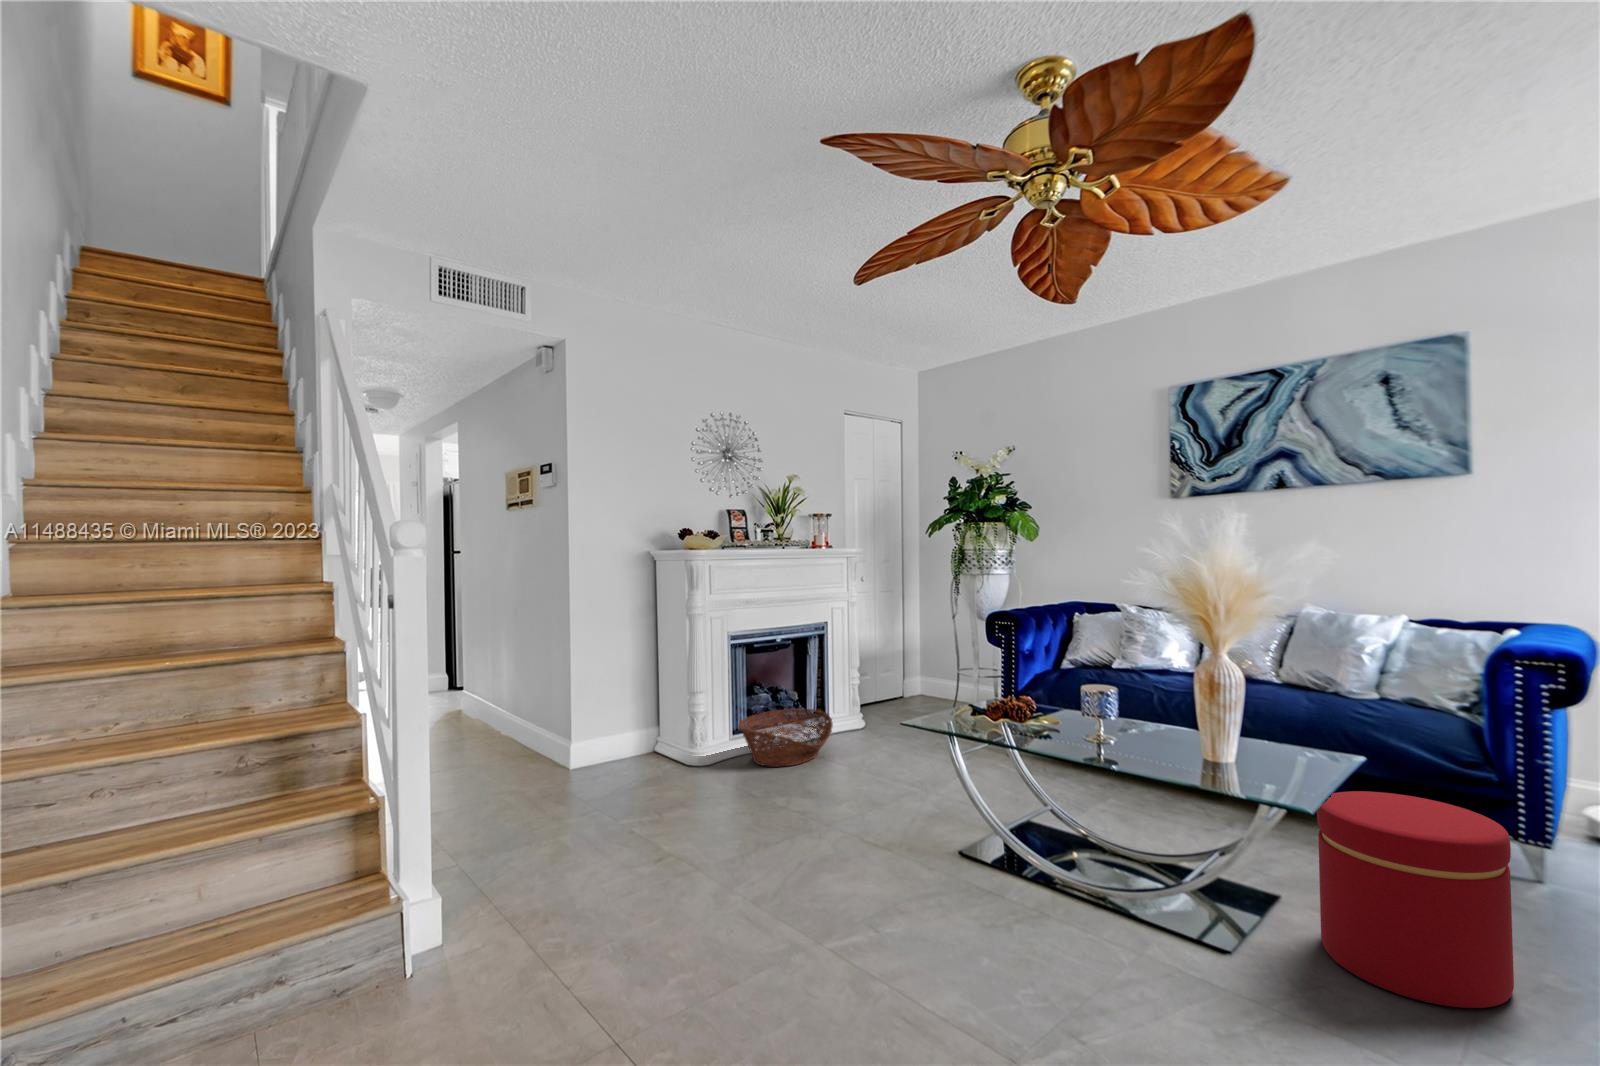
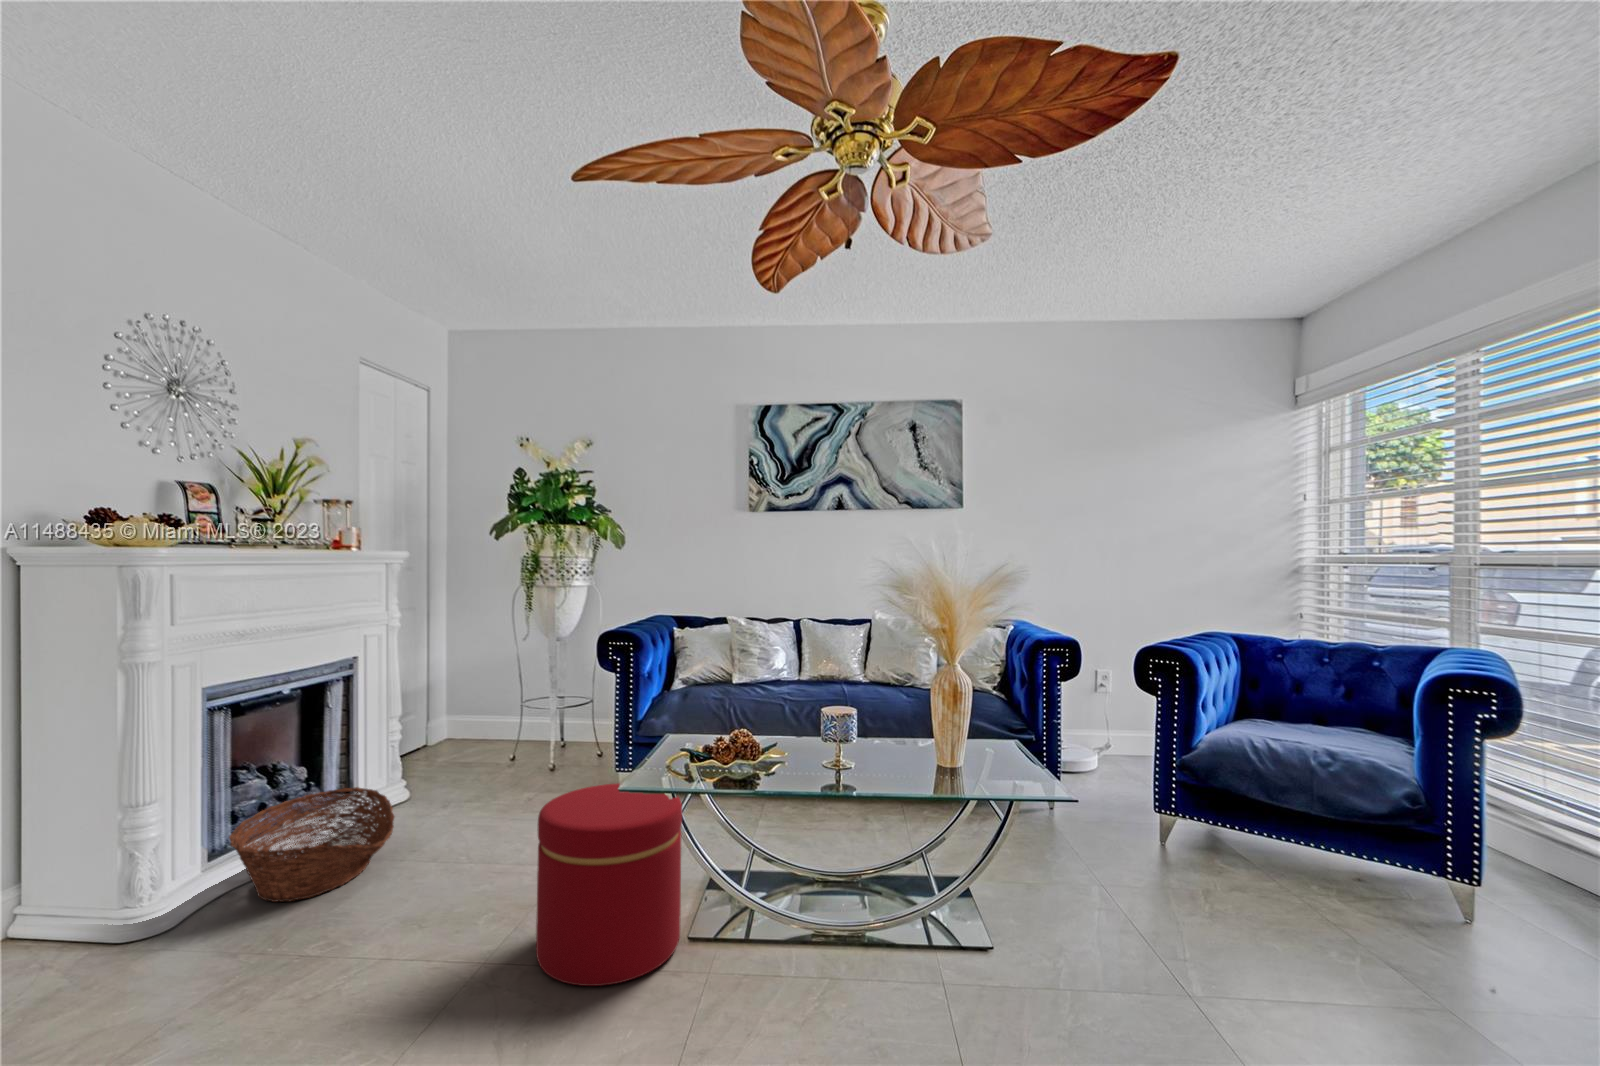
ottoman: present [1317,791,1514,1008] -> present [536,783,682,986]

